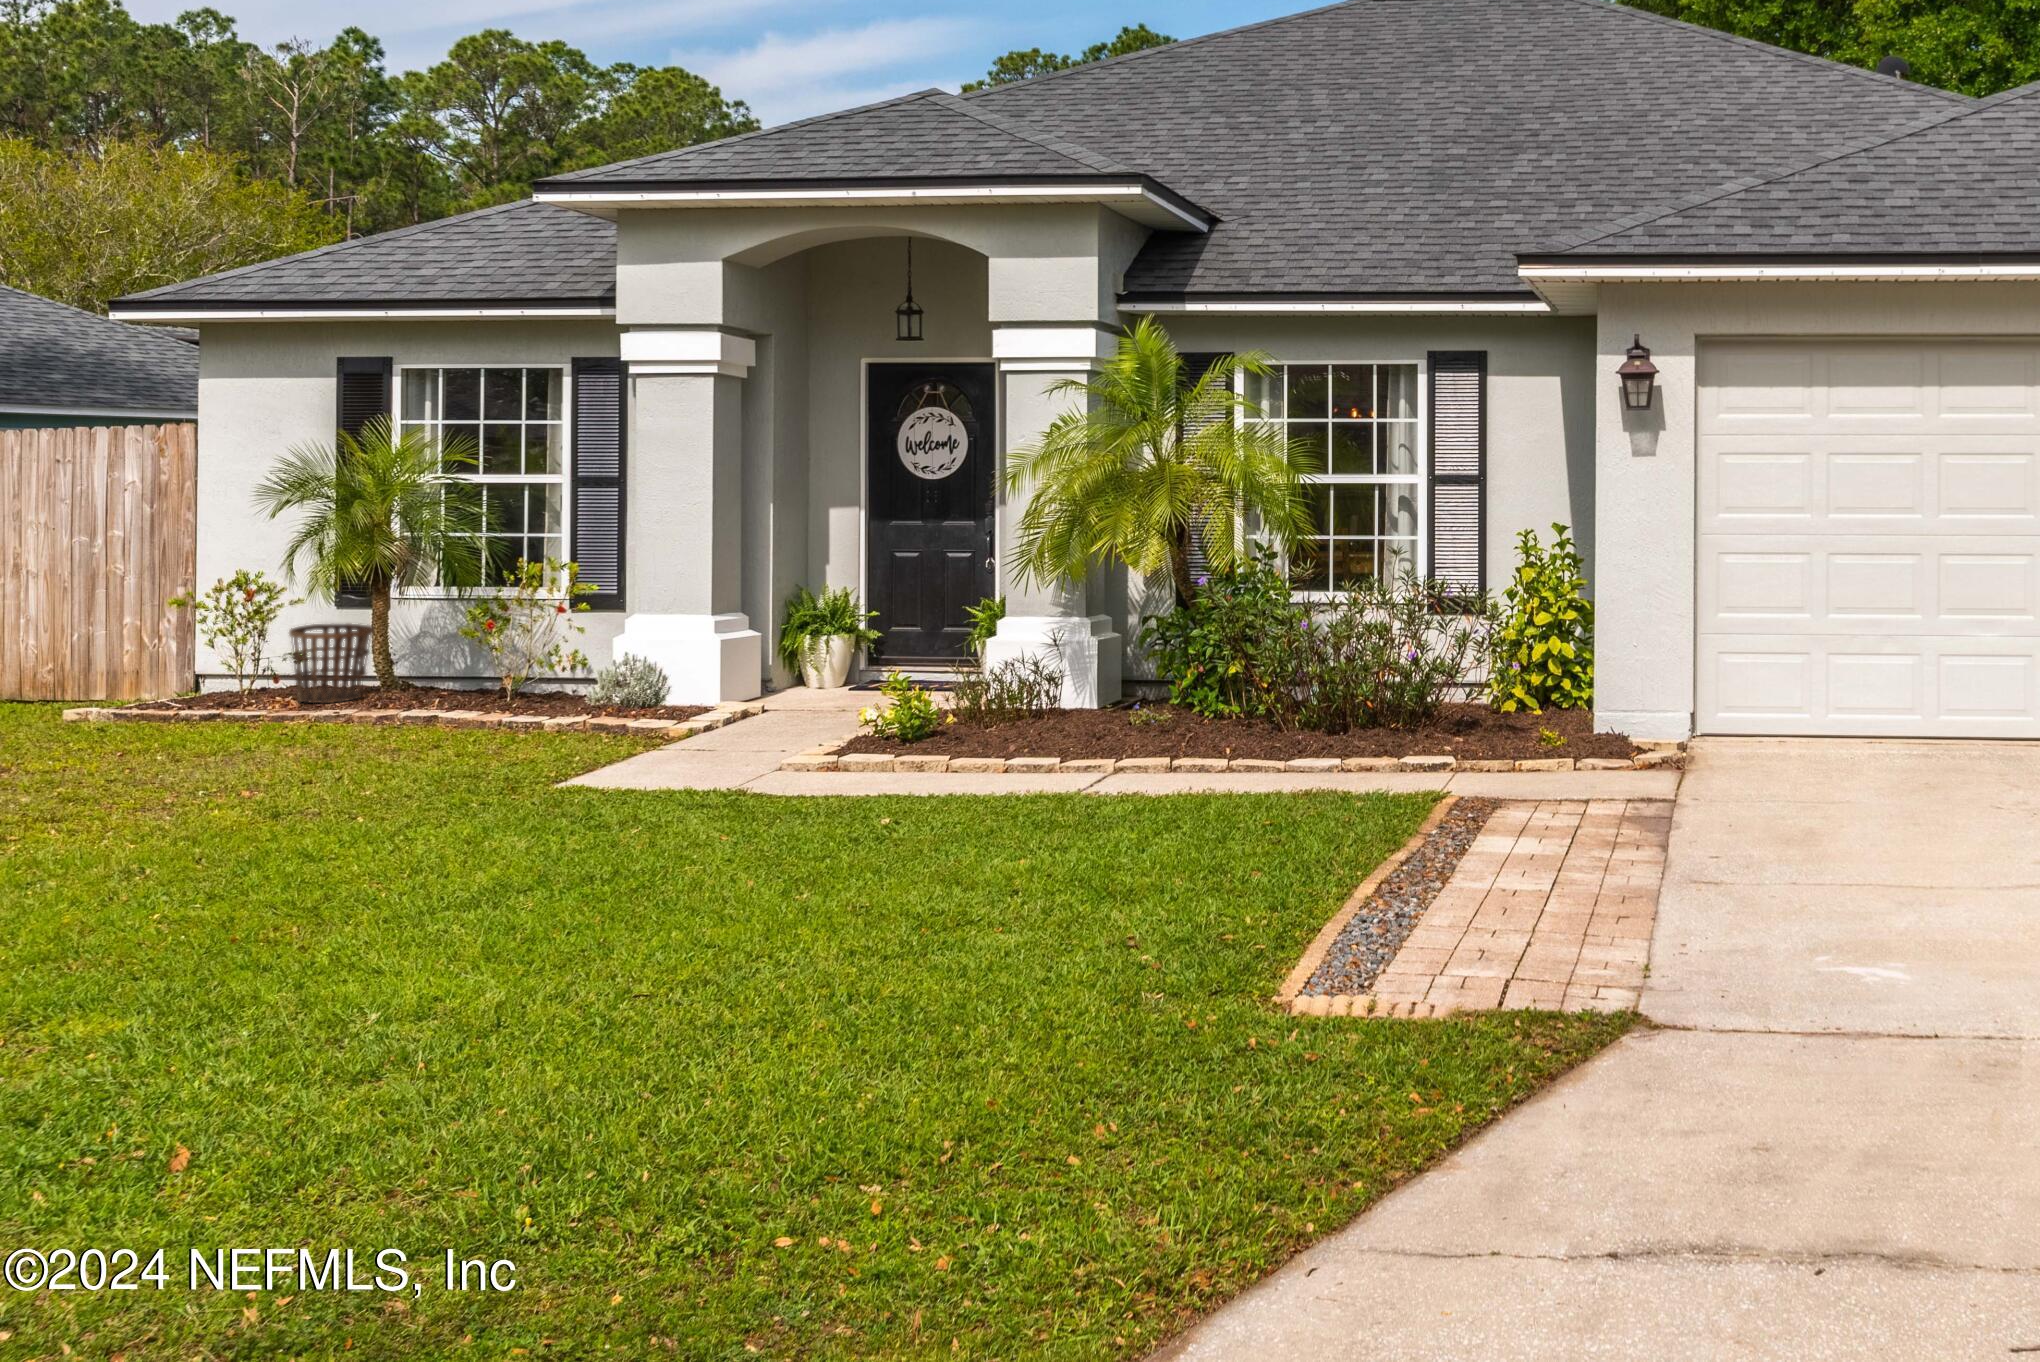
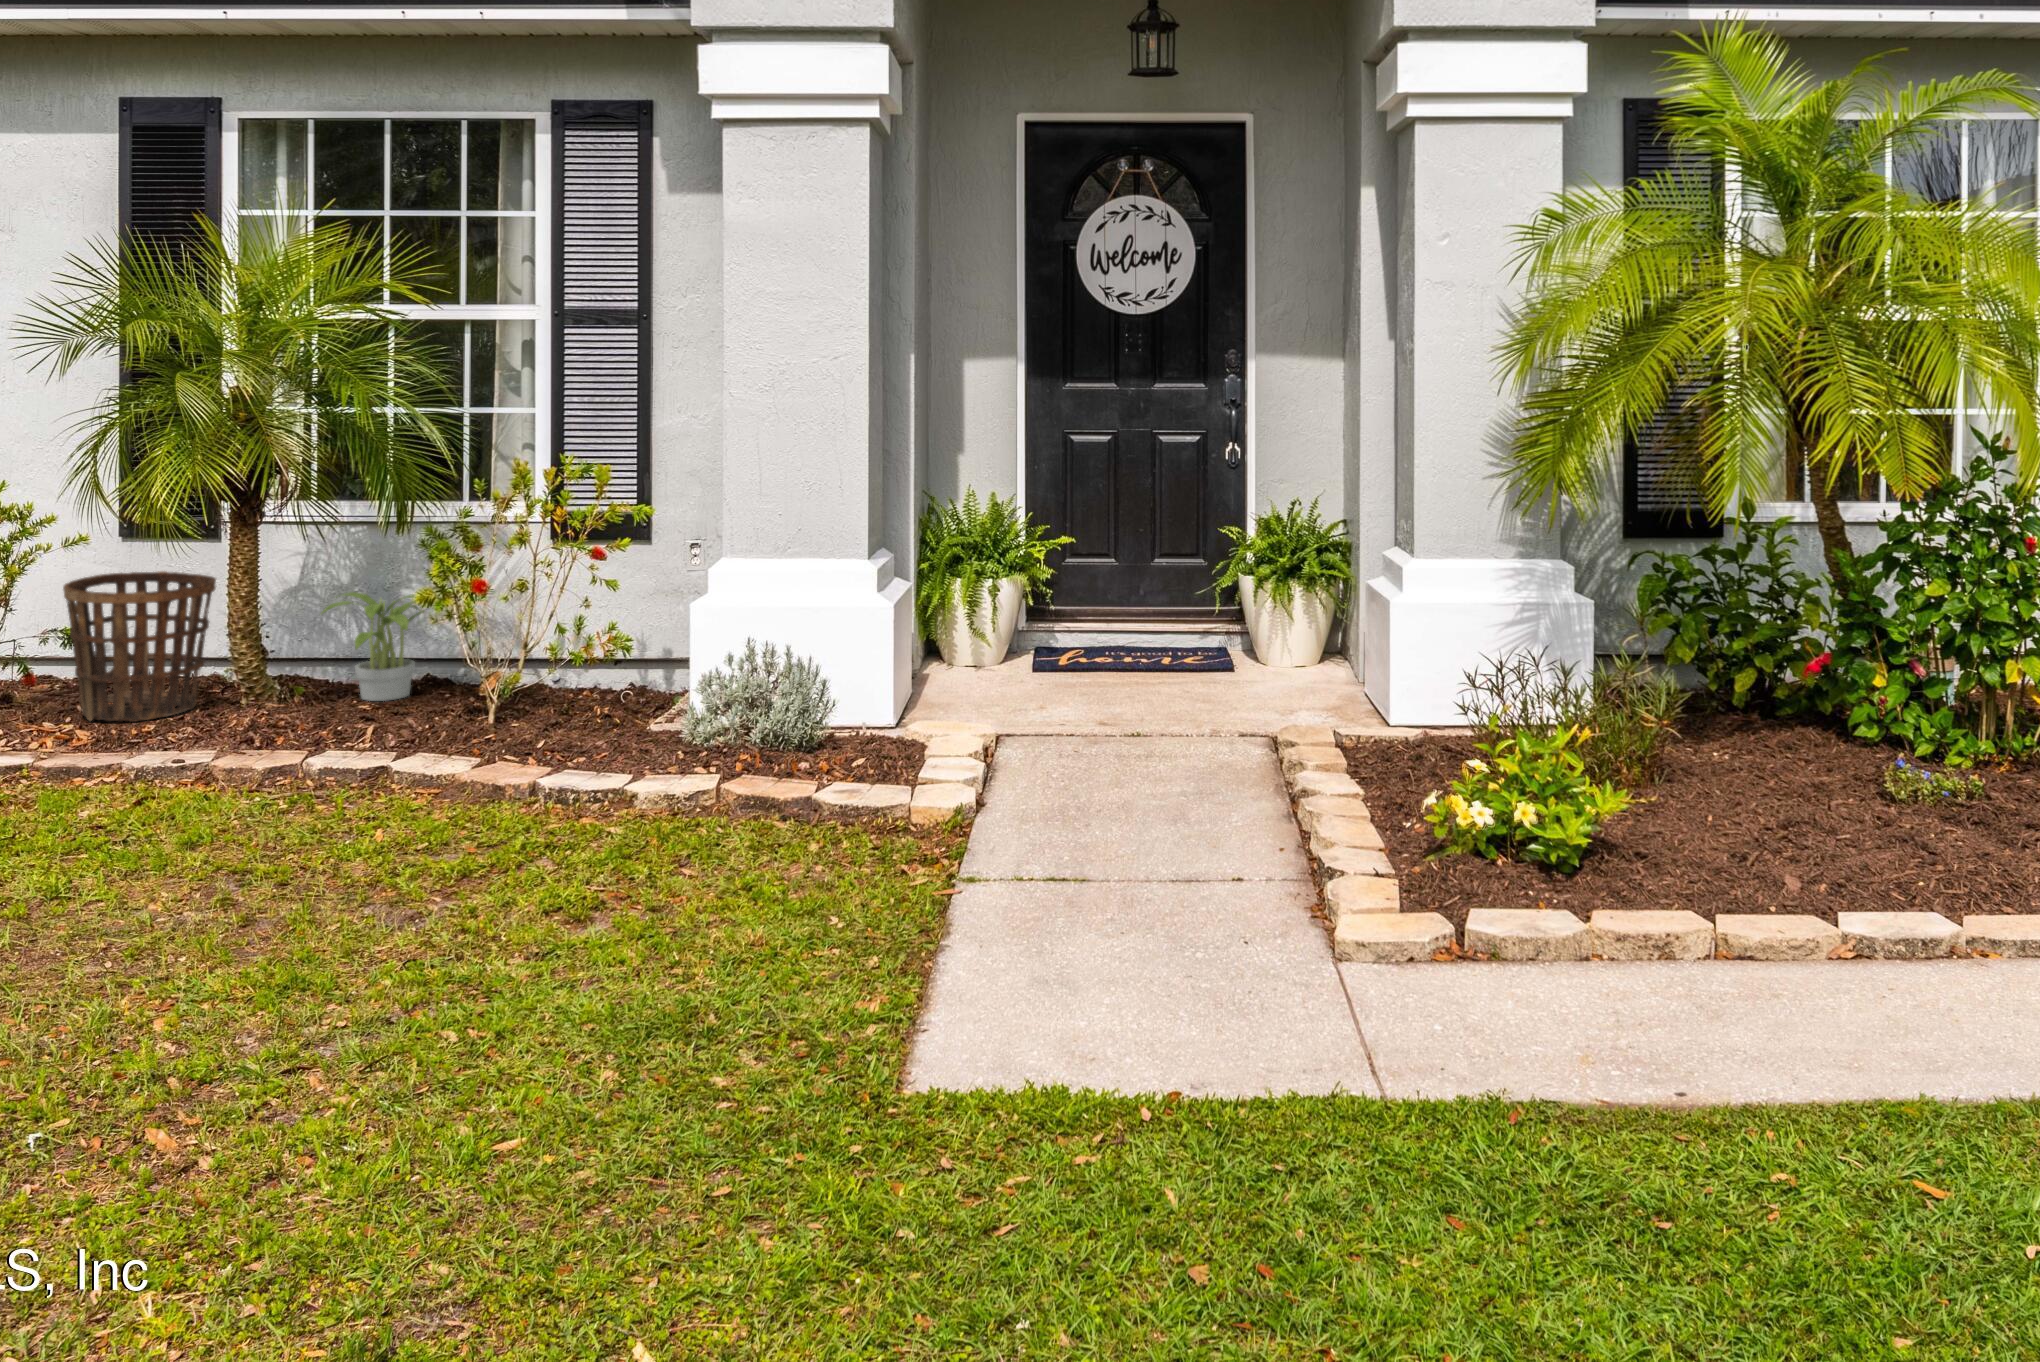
potted plant: none [426,637,507,697] -> present [322,592,424,701]

